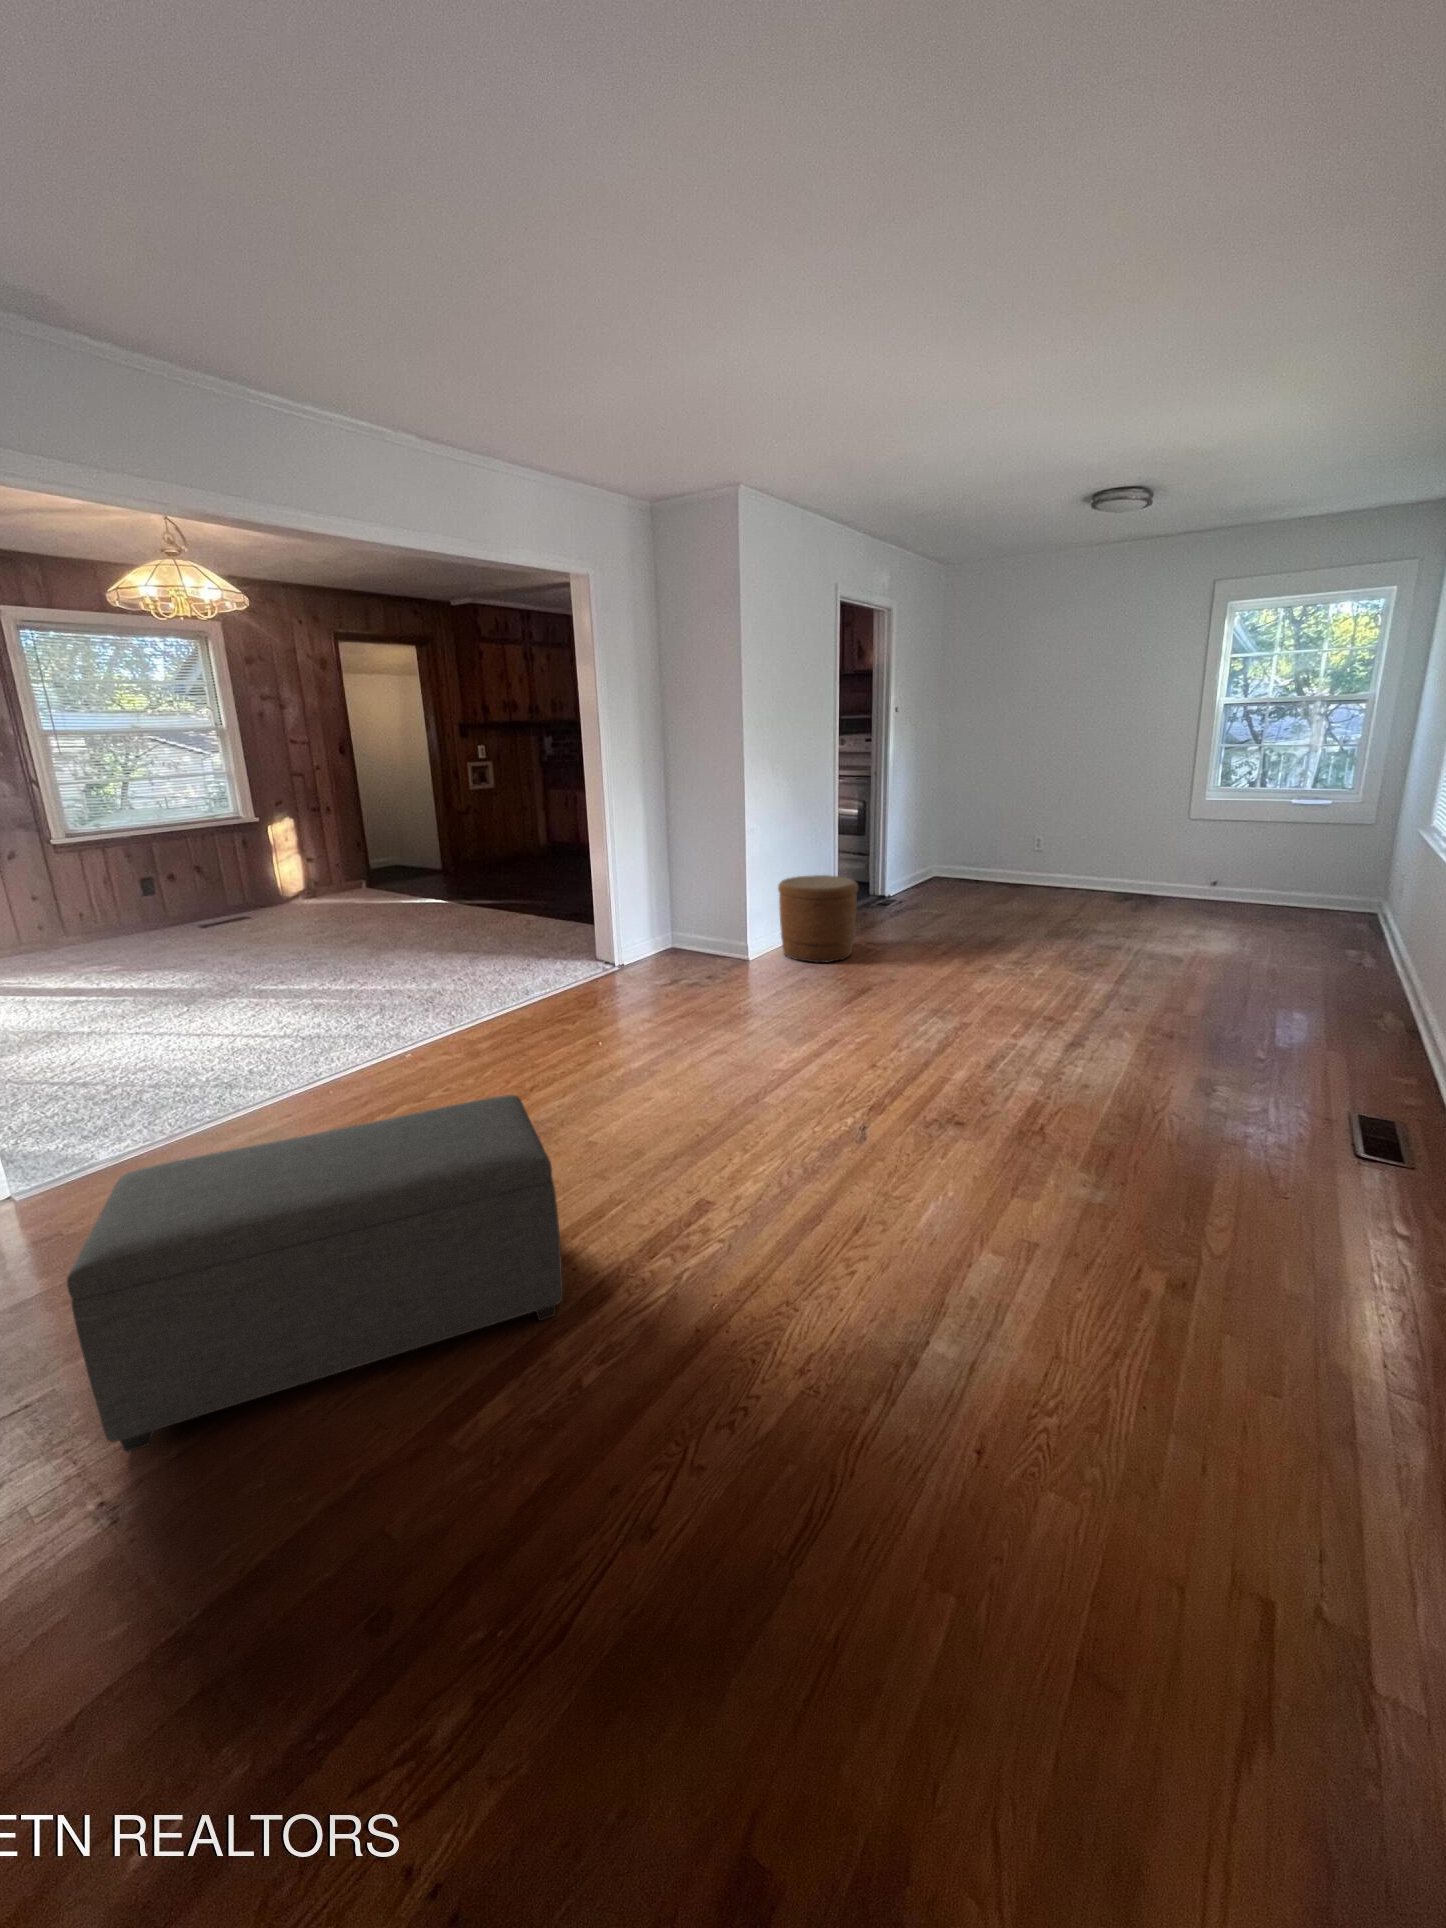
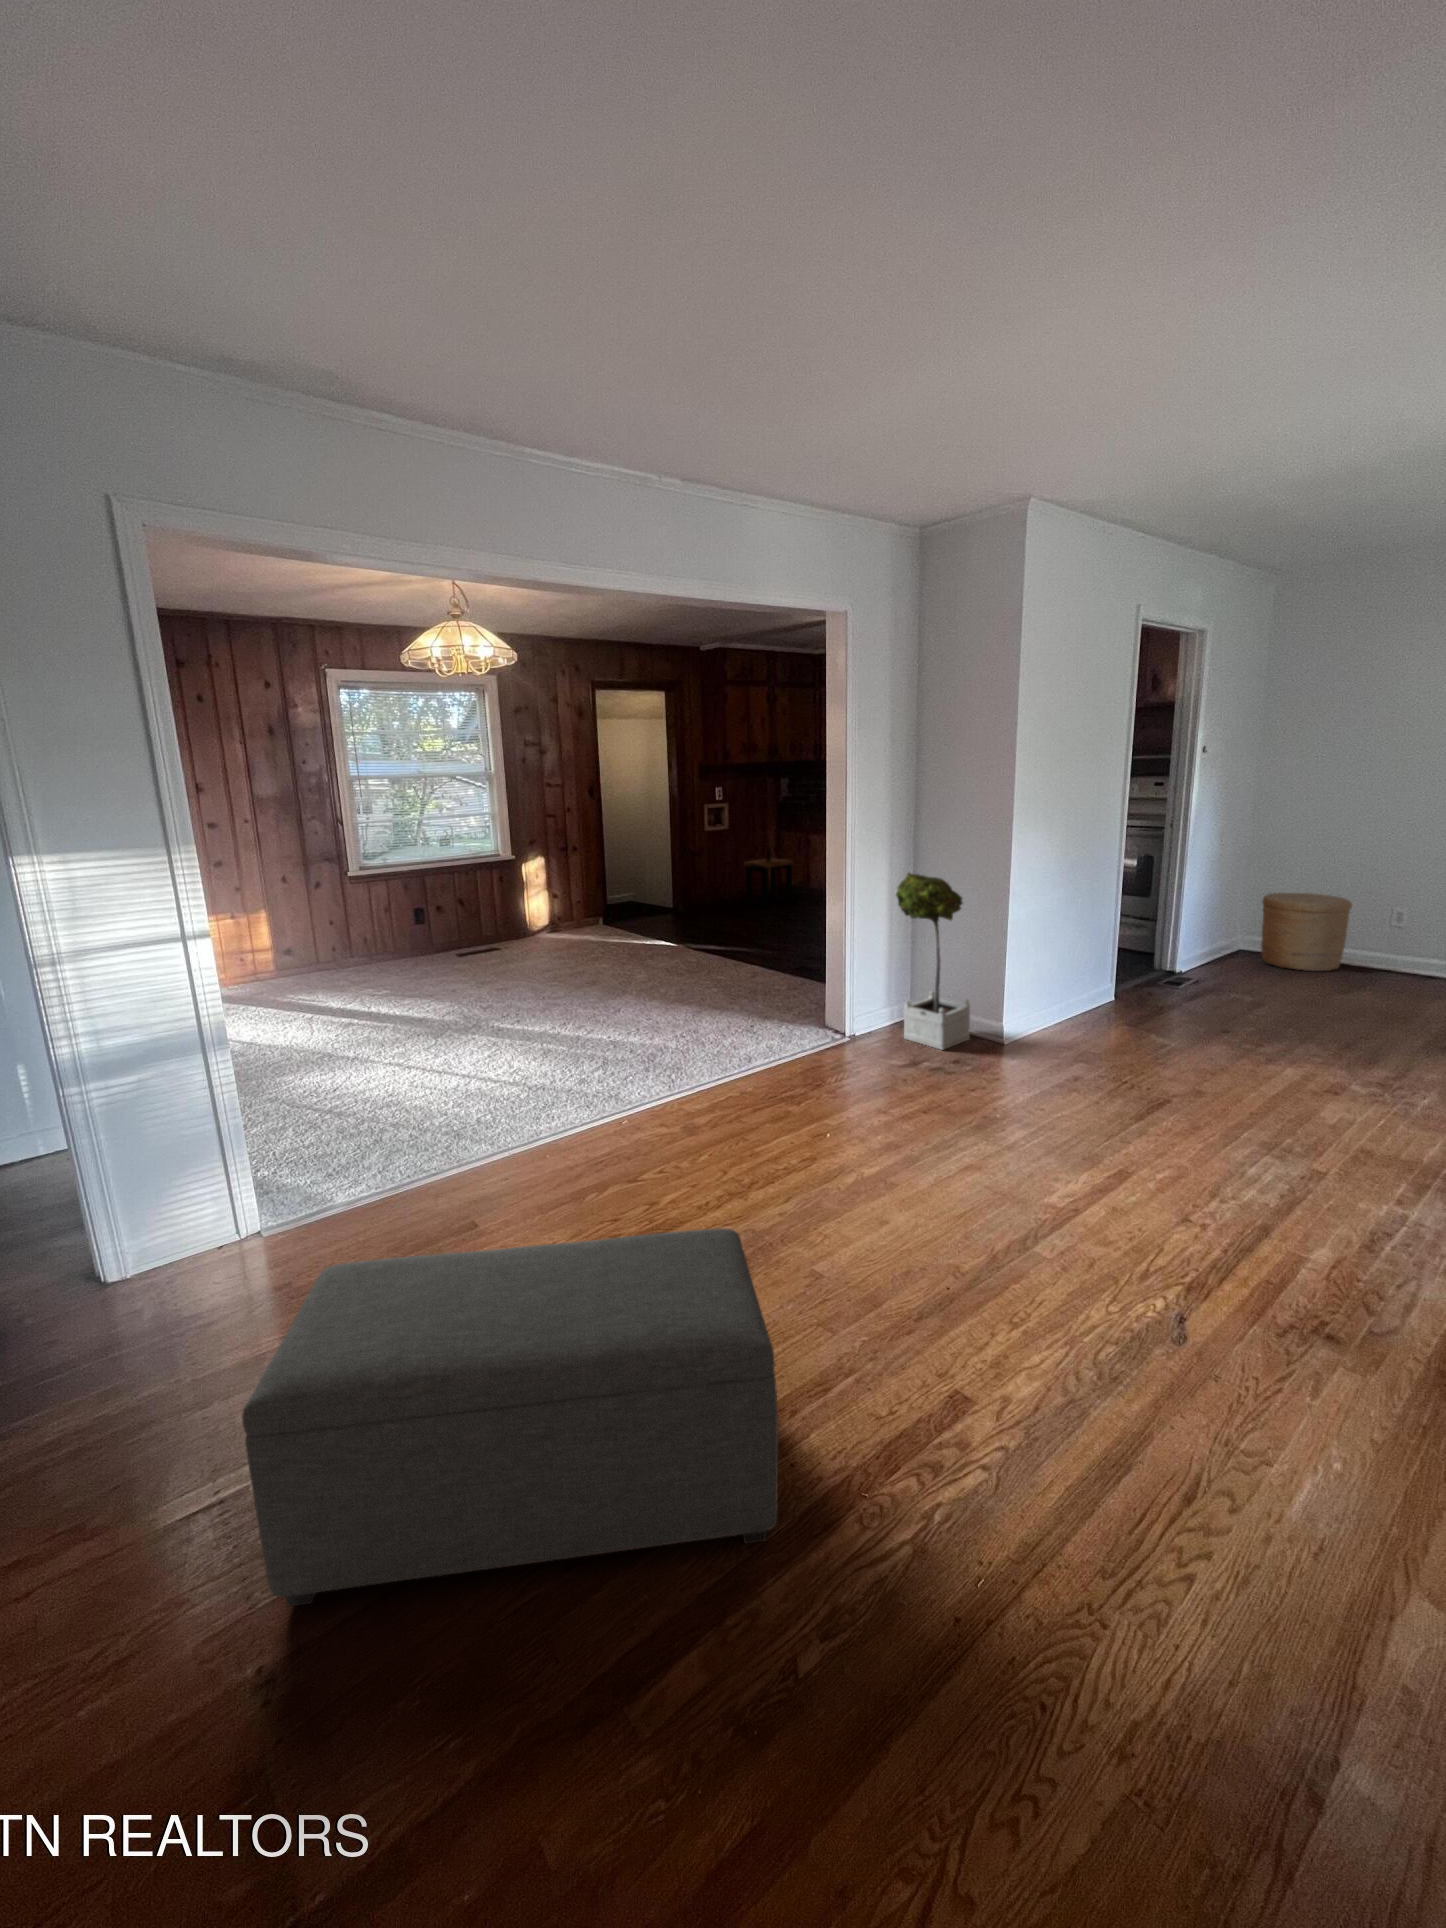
side table: none [513,800,564,863] -> present [744,844,793,907]
potted tree: none [652,815,723,970] -> present [896,873,970,1050]
woven basket: present [778,875,858,963] -> present [1261,893,1352,971]

